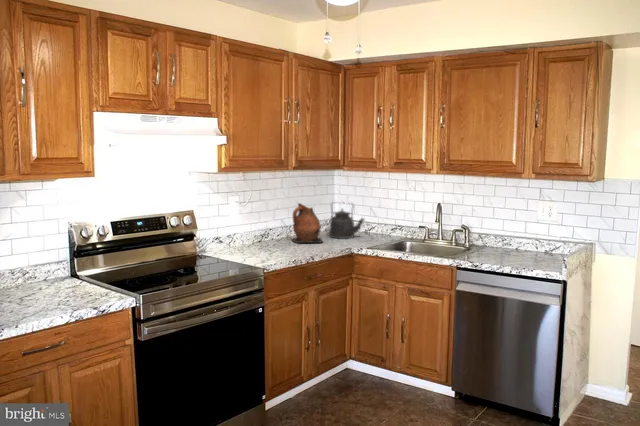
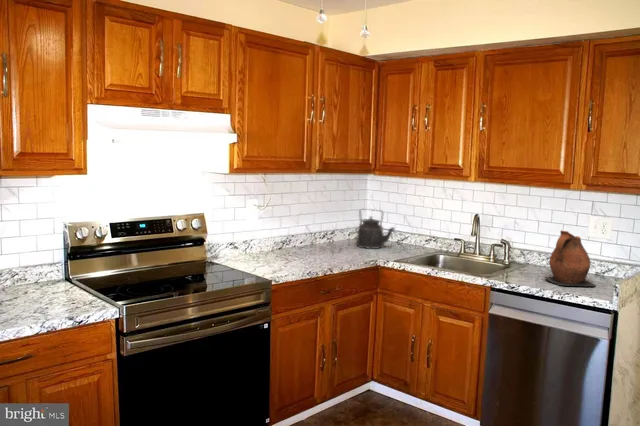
ceramic pitcher: present [293,203,322,243] -> present [545,231,596,287]

